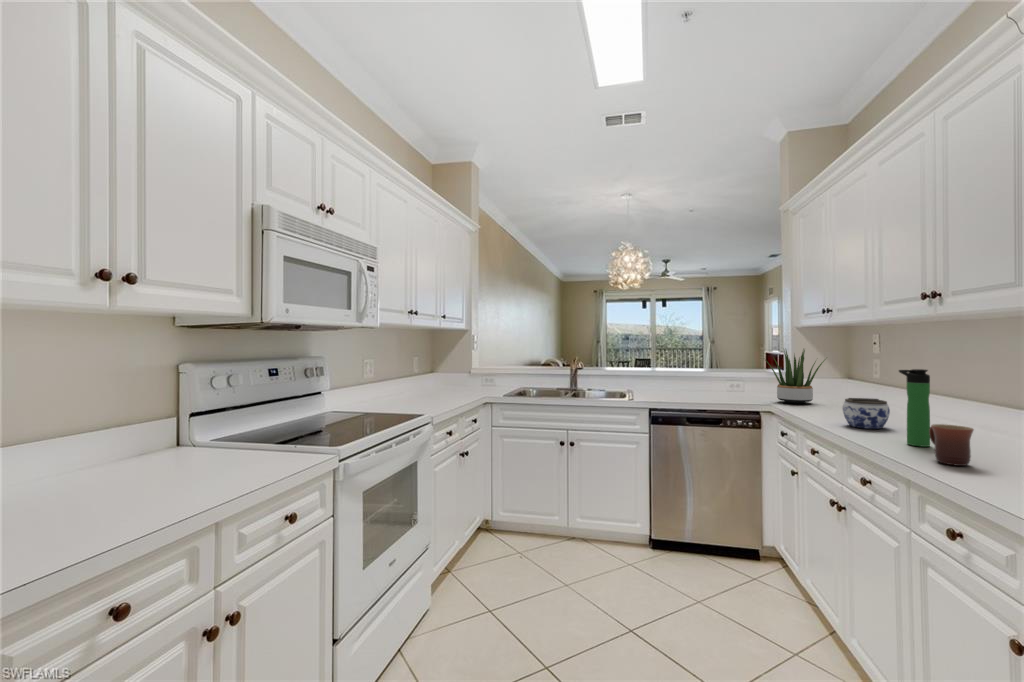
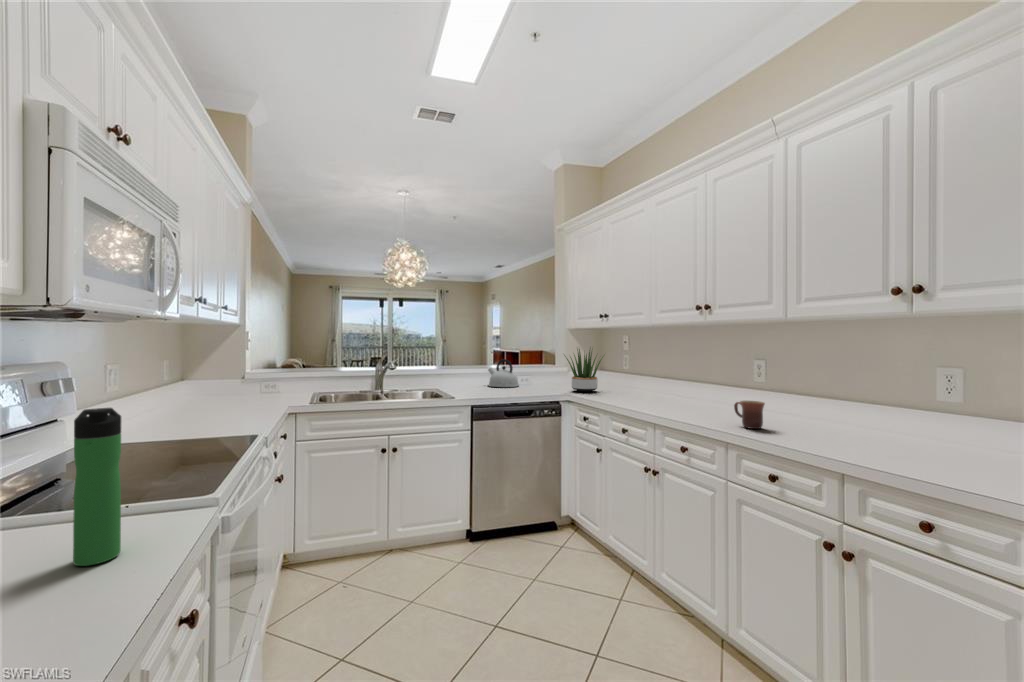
kettle: none [687,362,724,393] -> present [488,359,519,387]
bottle: present [899,369,930,447] -> present [73,408,121,566]
jar: present [843,398,890,429] -> none [647,385,677,408]

